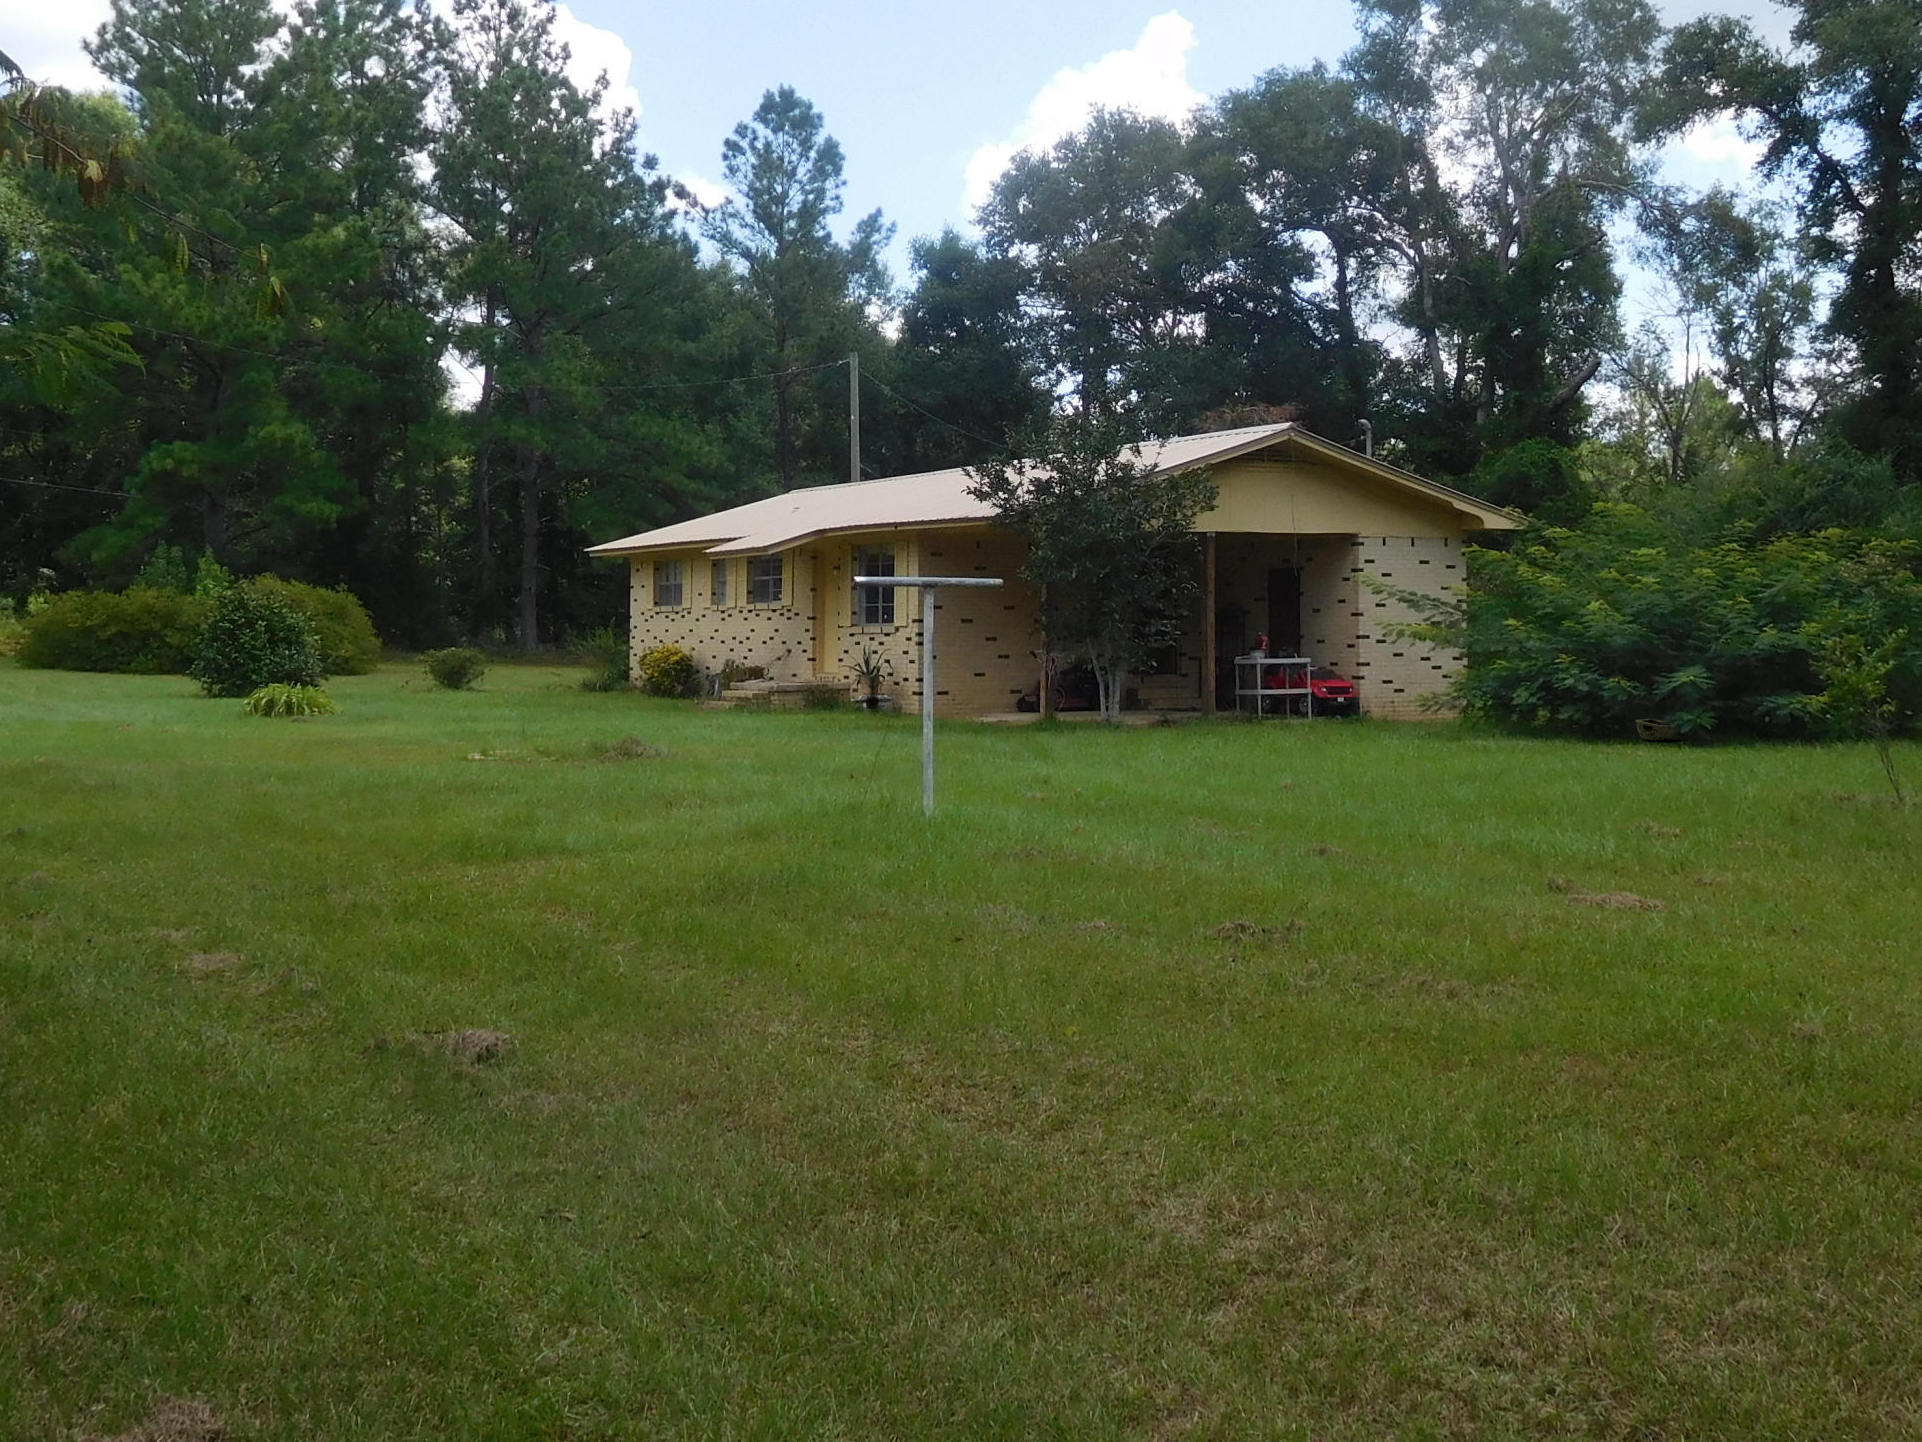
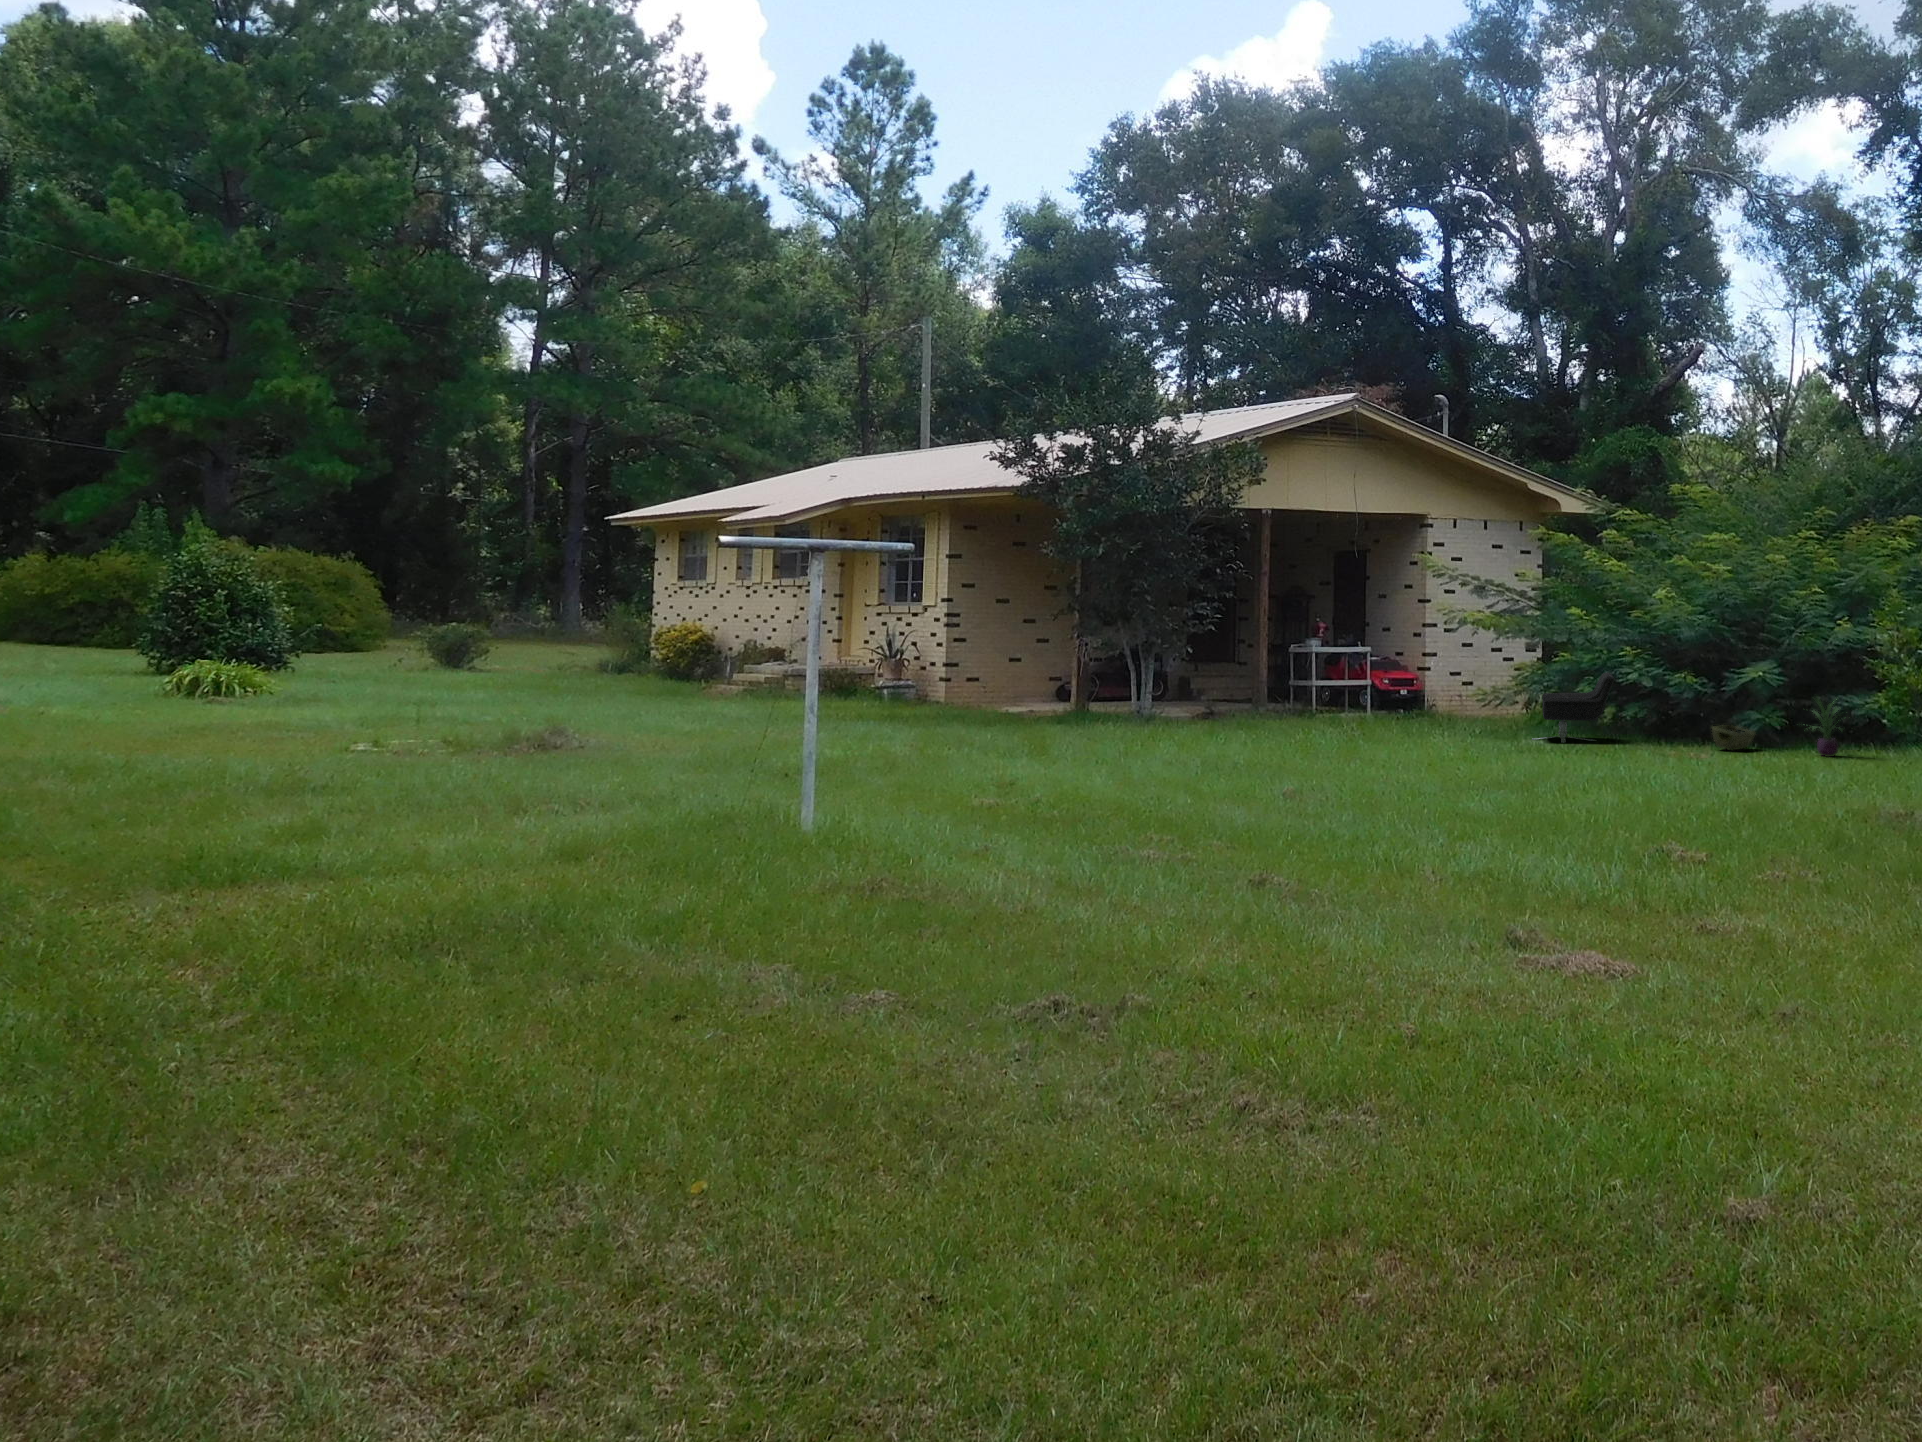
decorative plant: present [865,670,880,708] -> present [1812,699,1839,757]
lounge chair: none [1469,674,1545,736] -> present [1534,672,1614,742]

